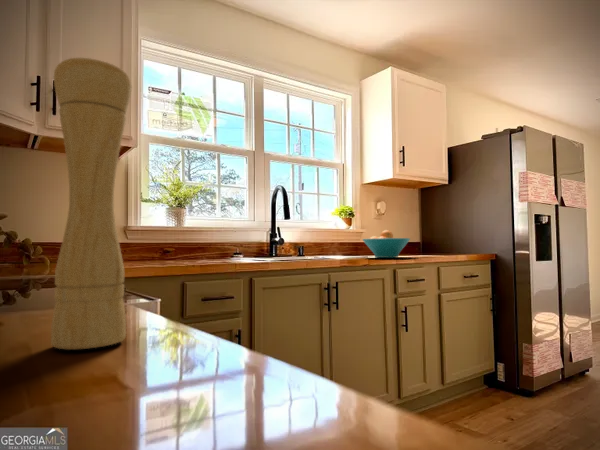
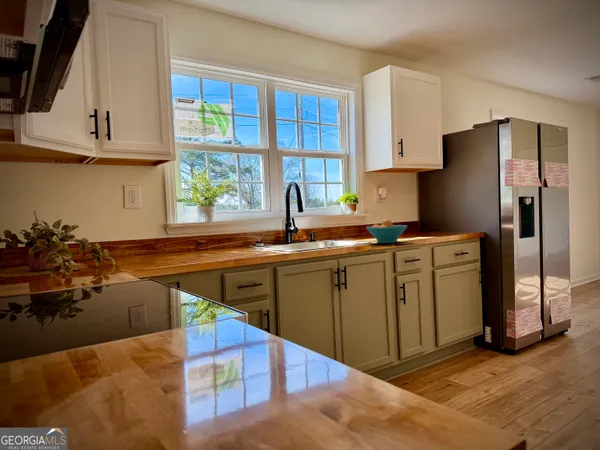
pepper mill: present [51,58,132,349] -> none [210,196,251,343]

